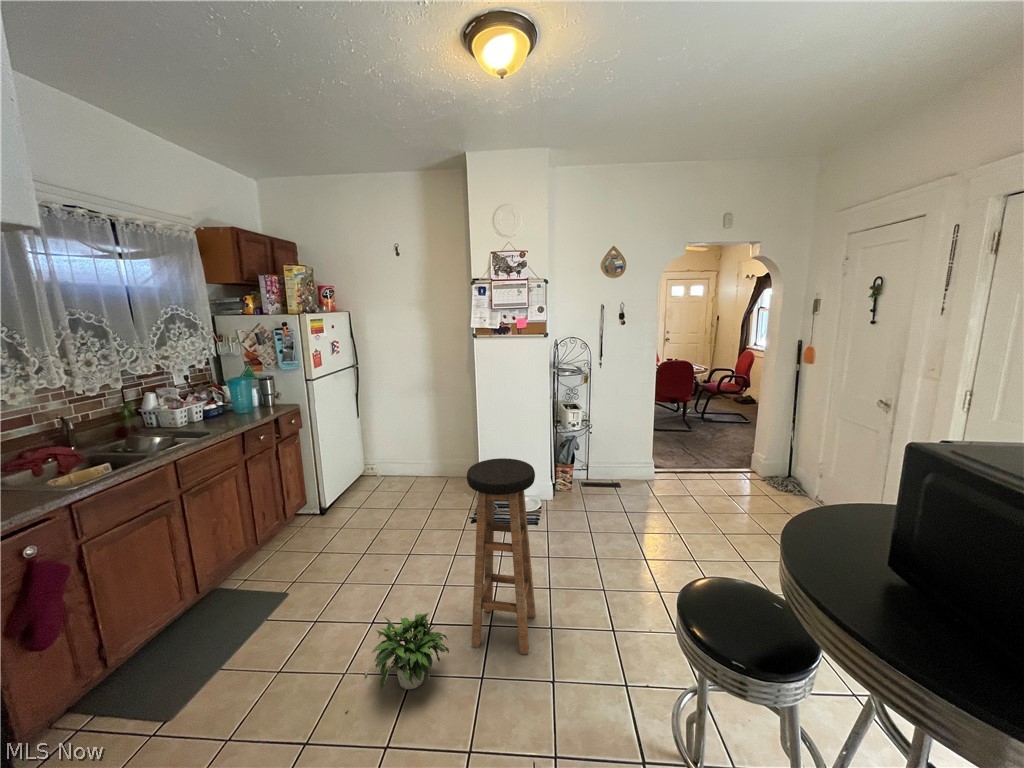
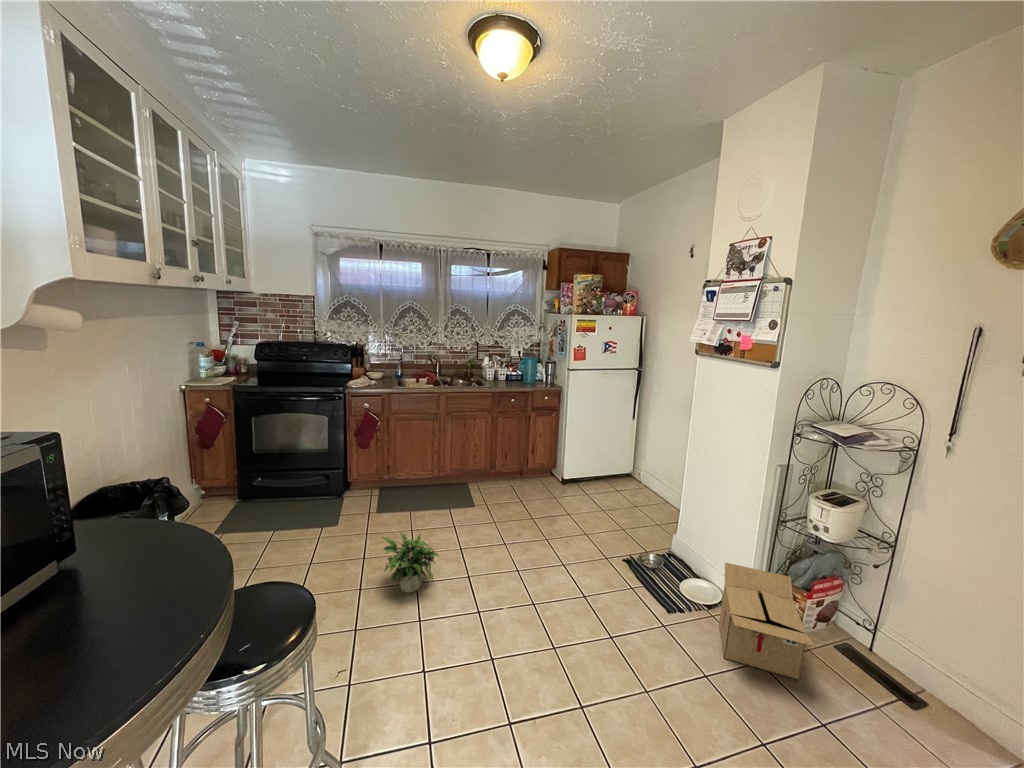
bar stool: present [467,458,536,655] -> none [447,455,515,650]
cardboard box: none [545,460,612,520] -> present [719,562,816,680]

